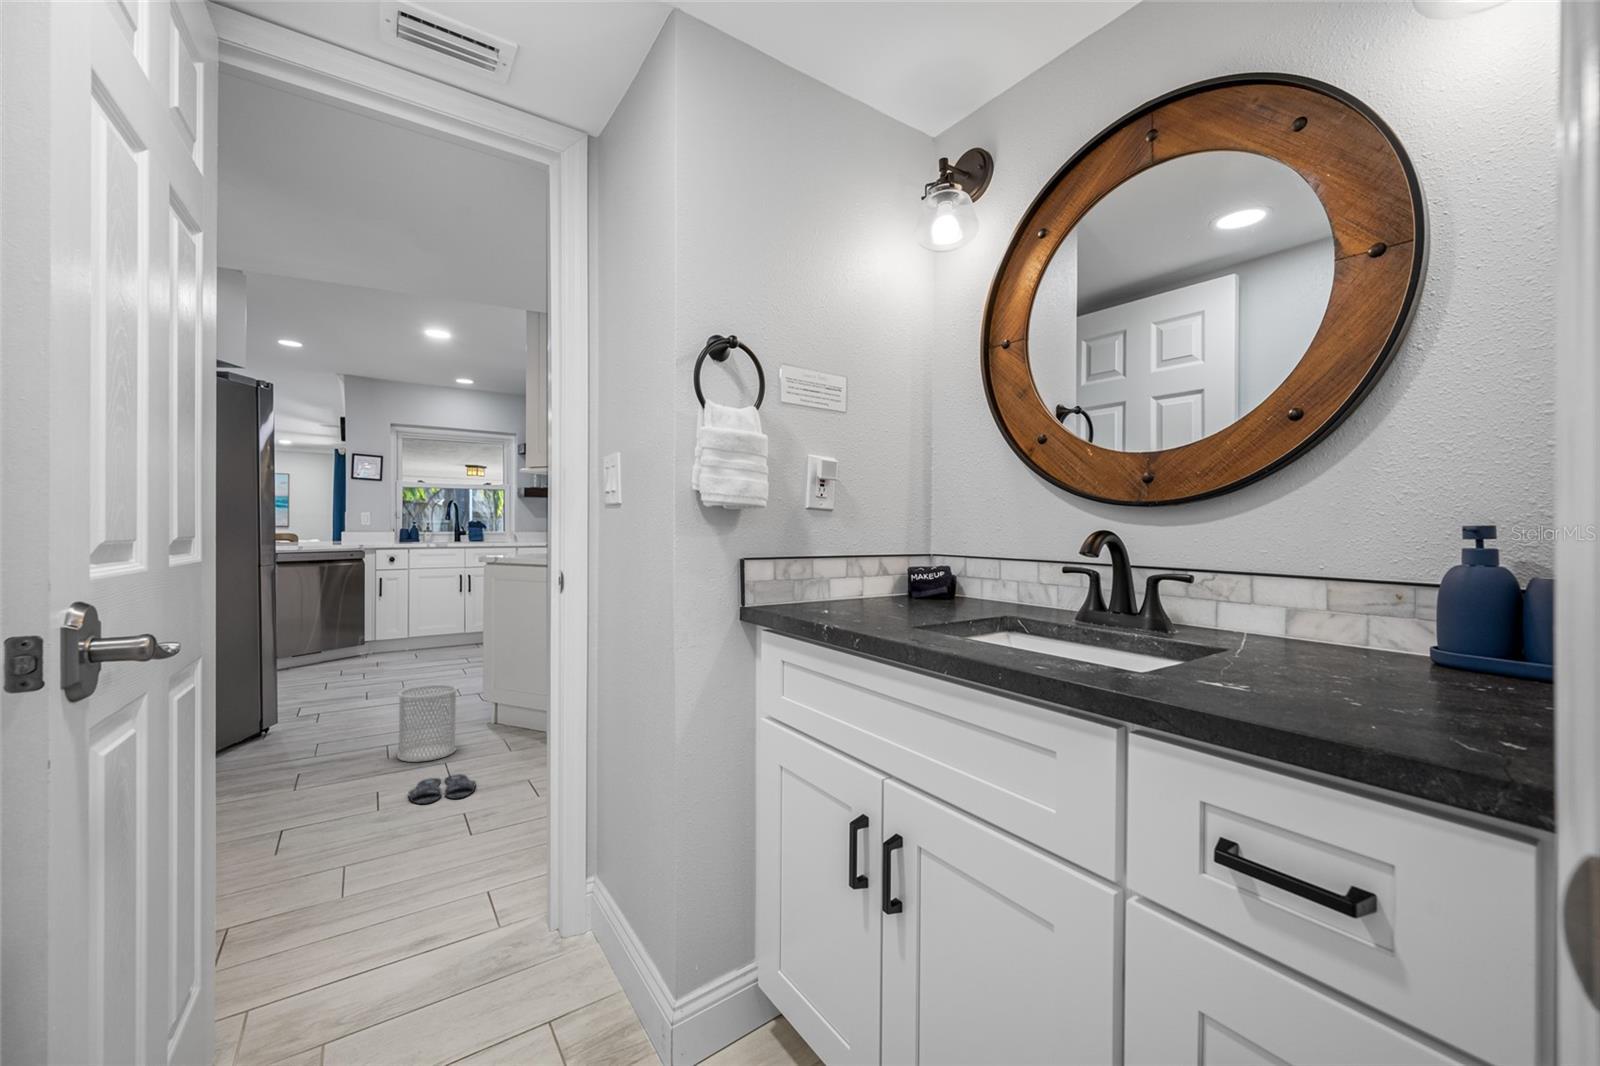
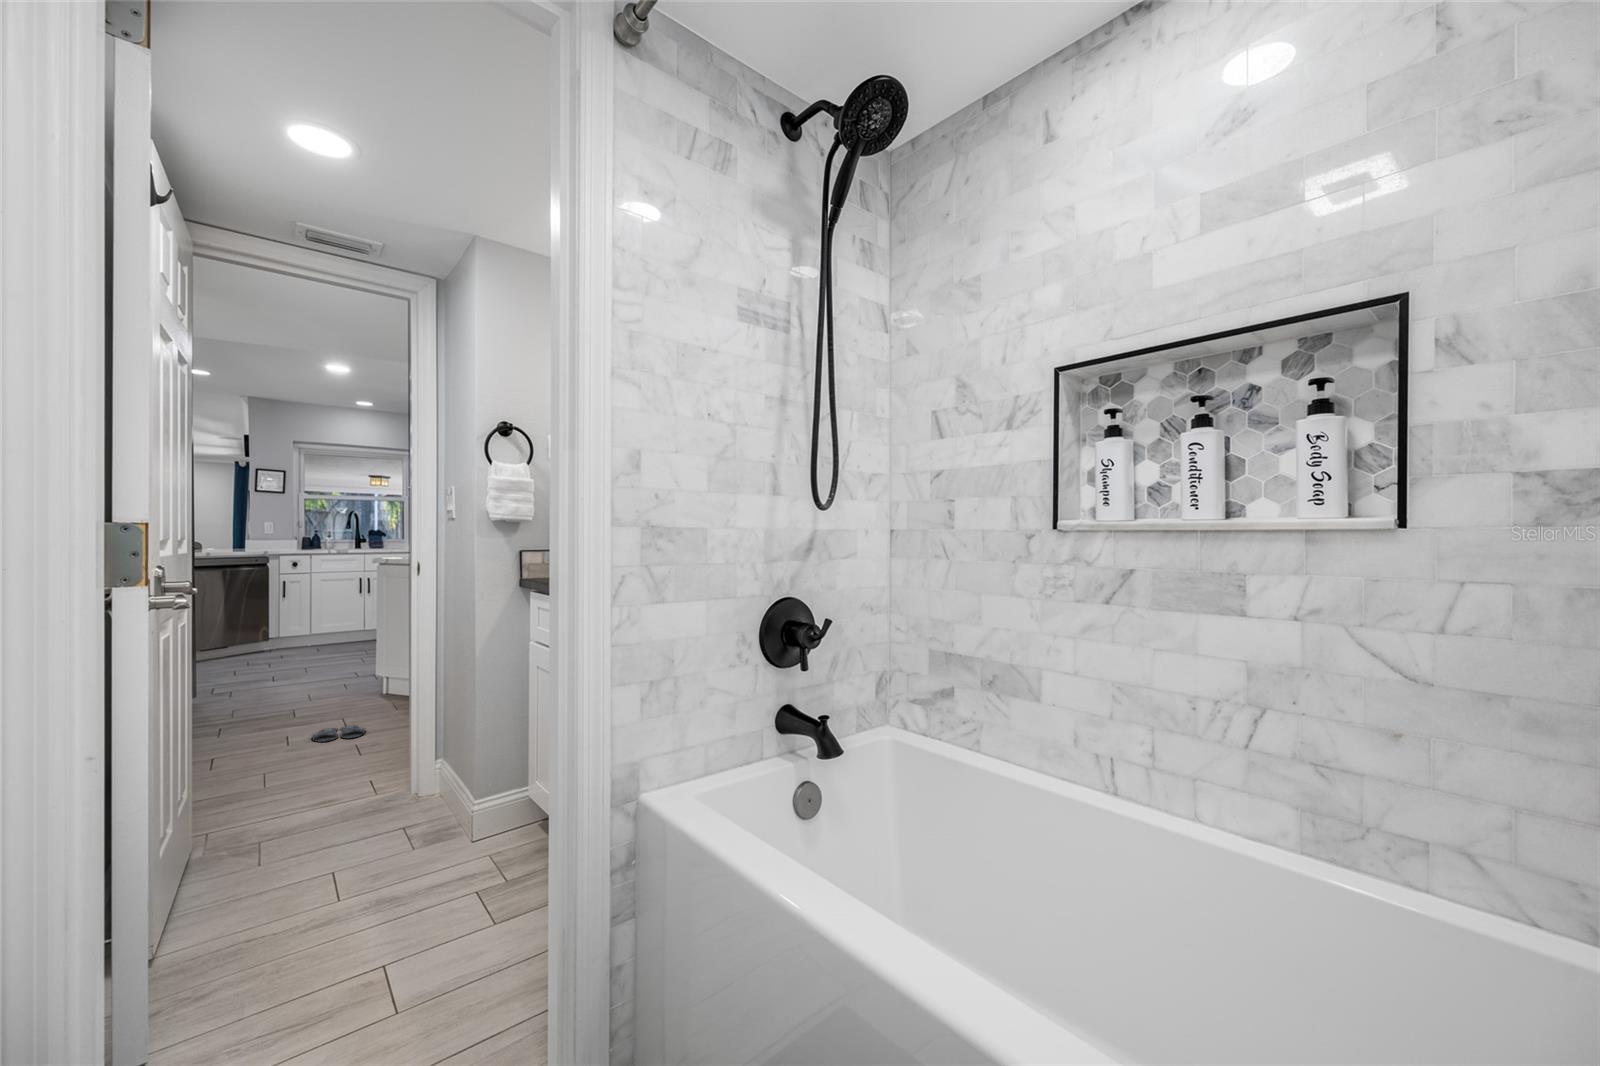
wastebasket: present [397,685,457,762] -> none [302,661,352,719]

